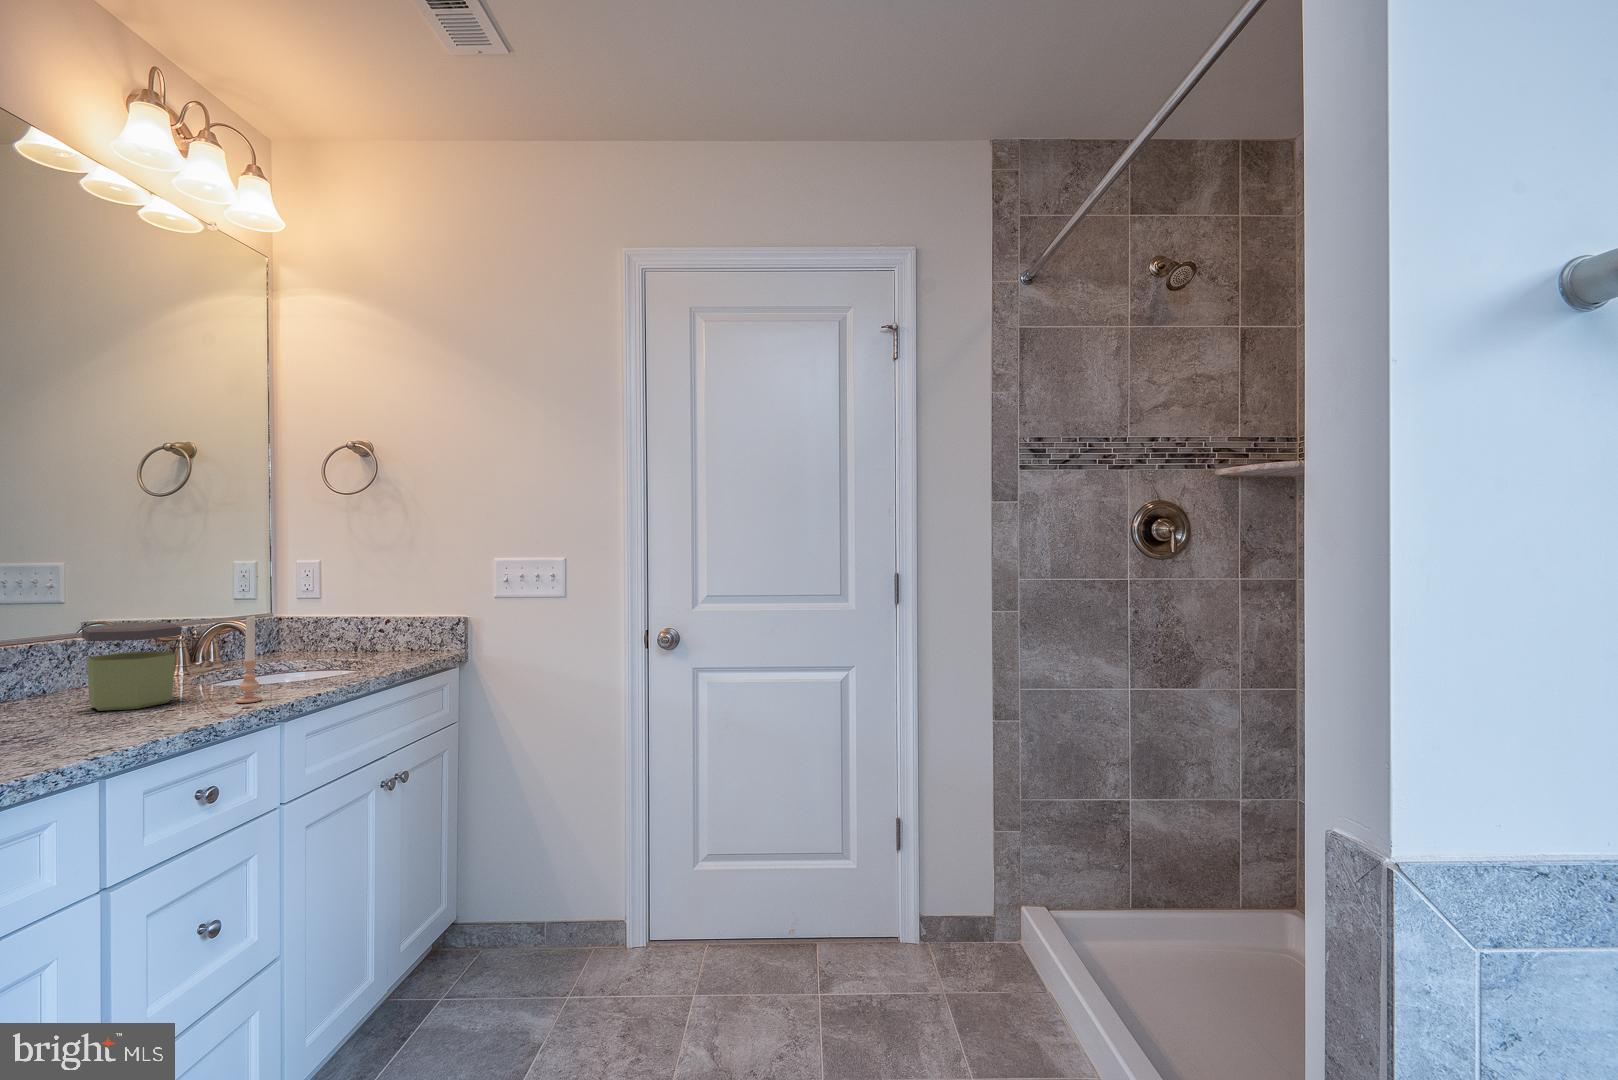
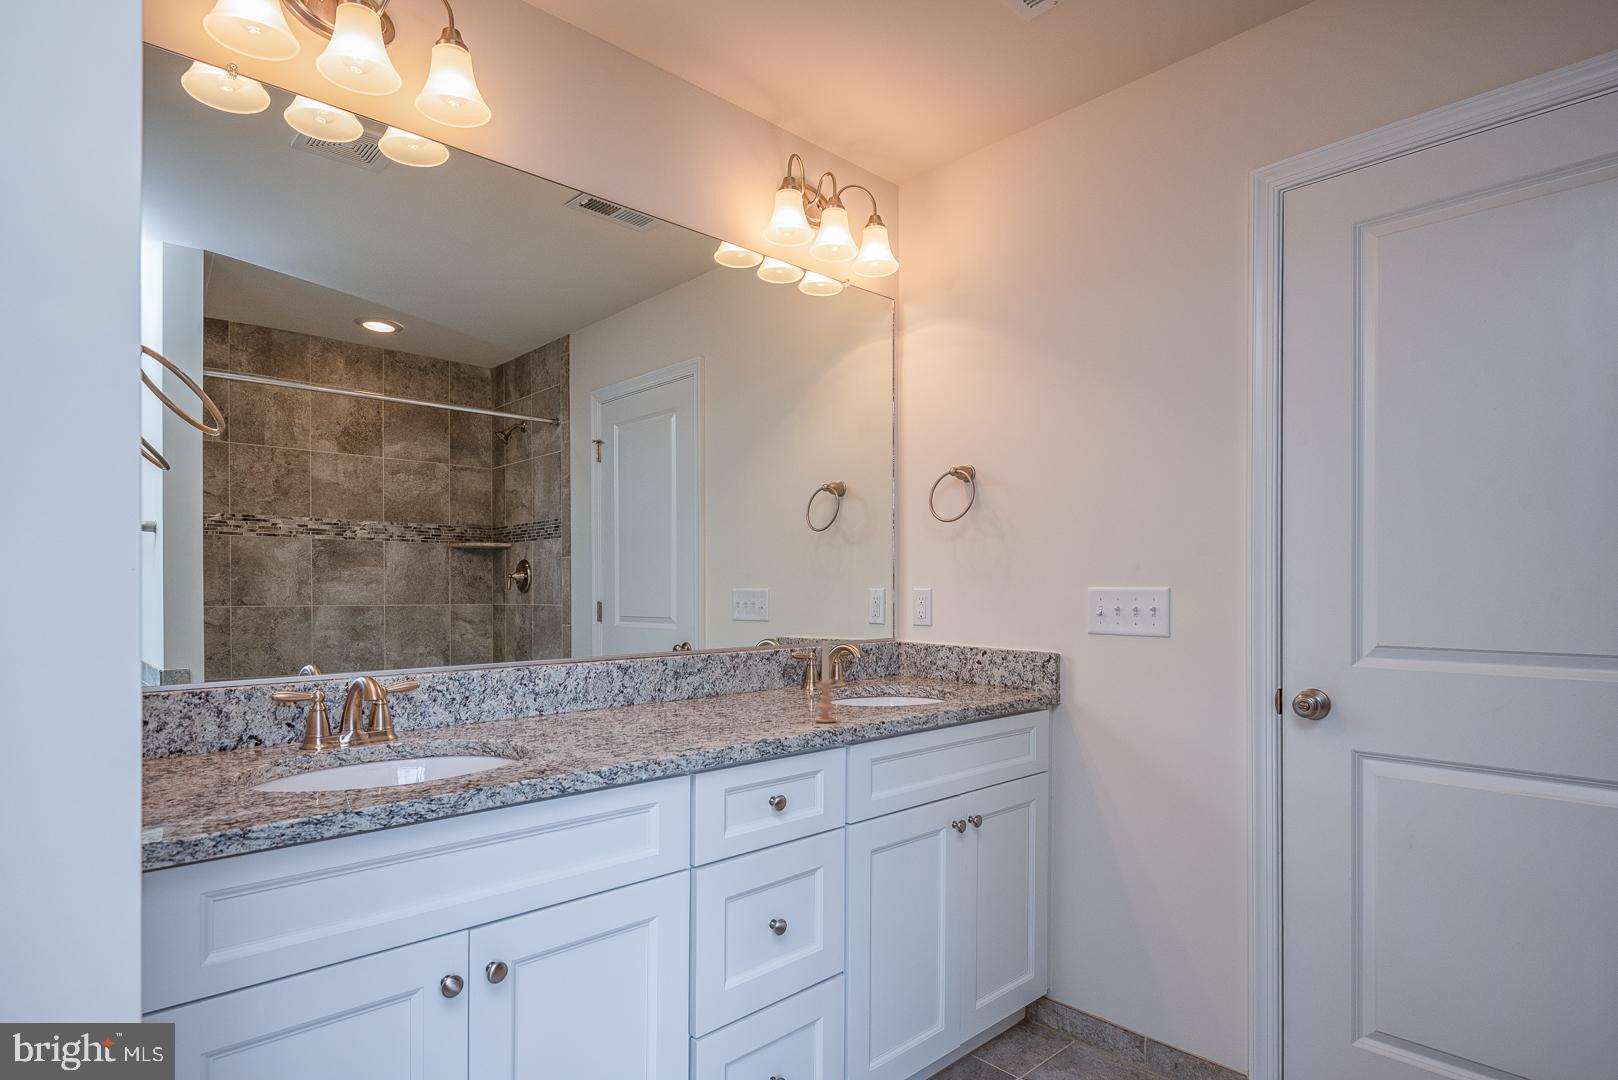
jar: present [82,622,181,711] -> none [722,641,783,716]

